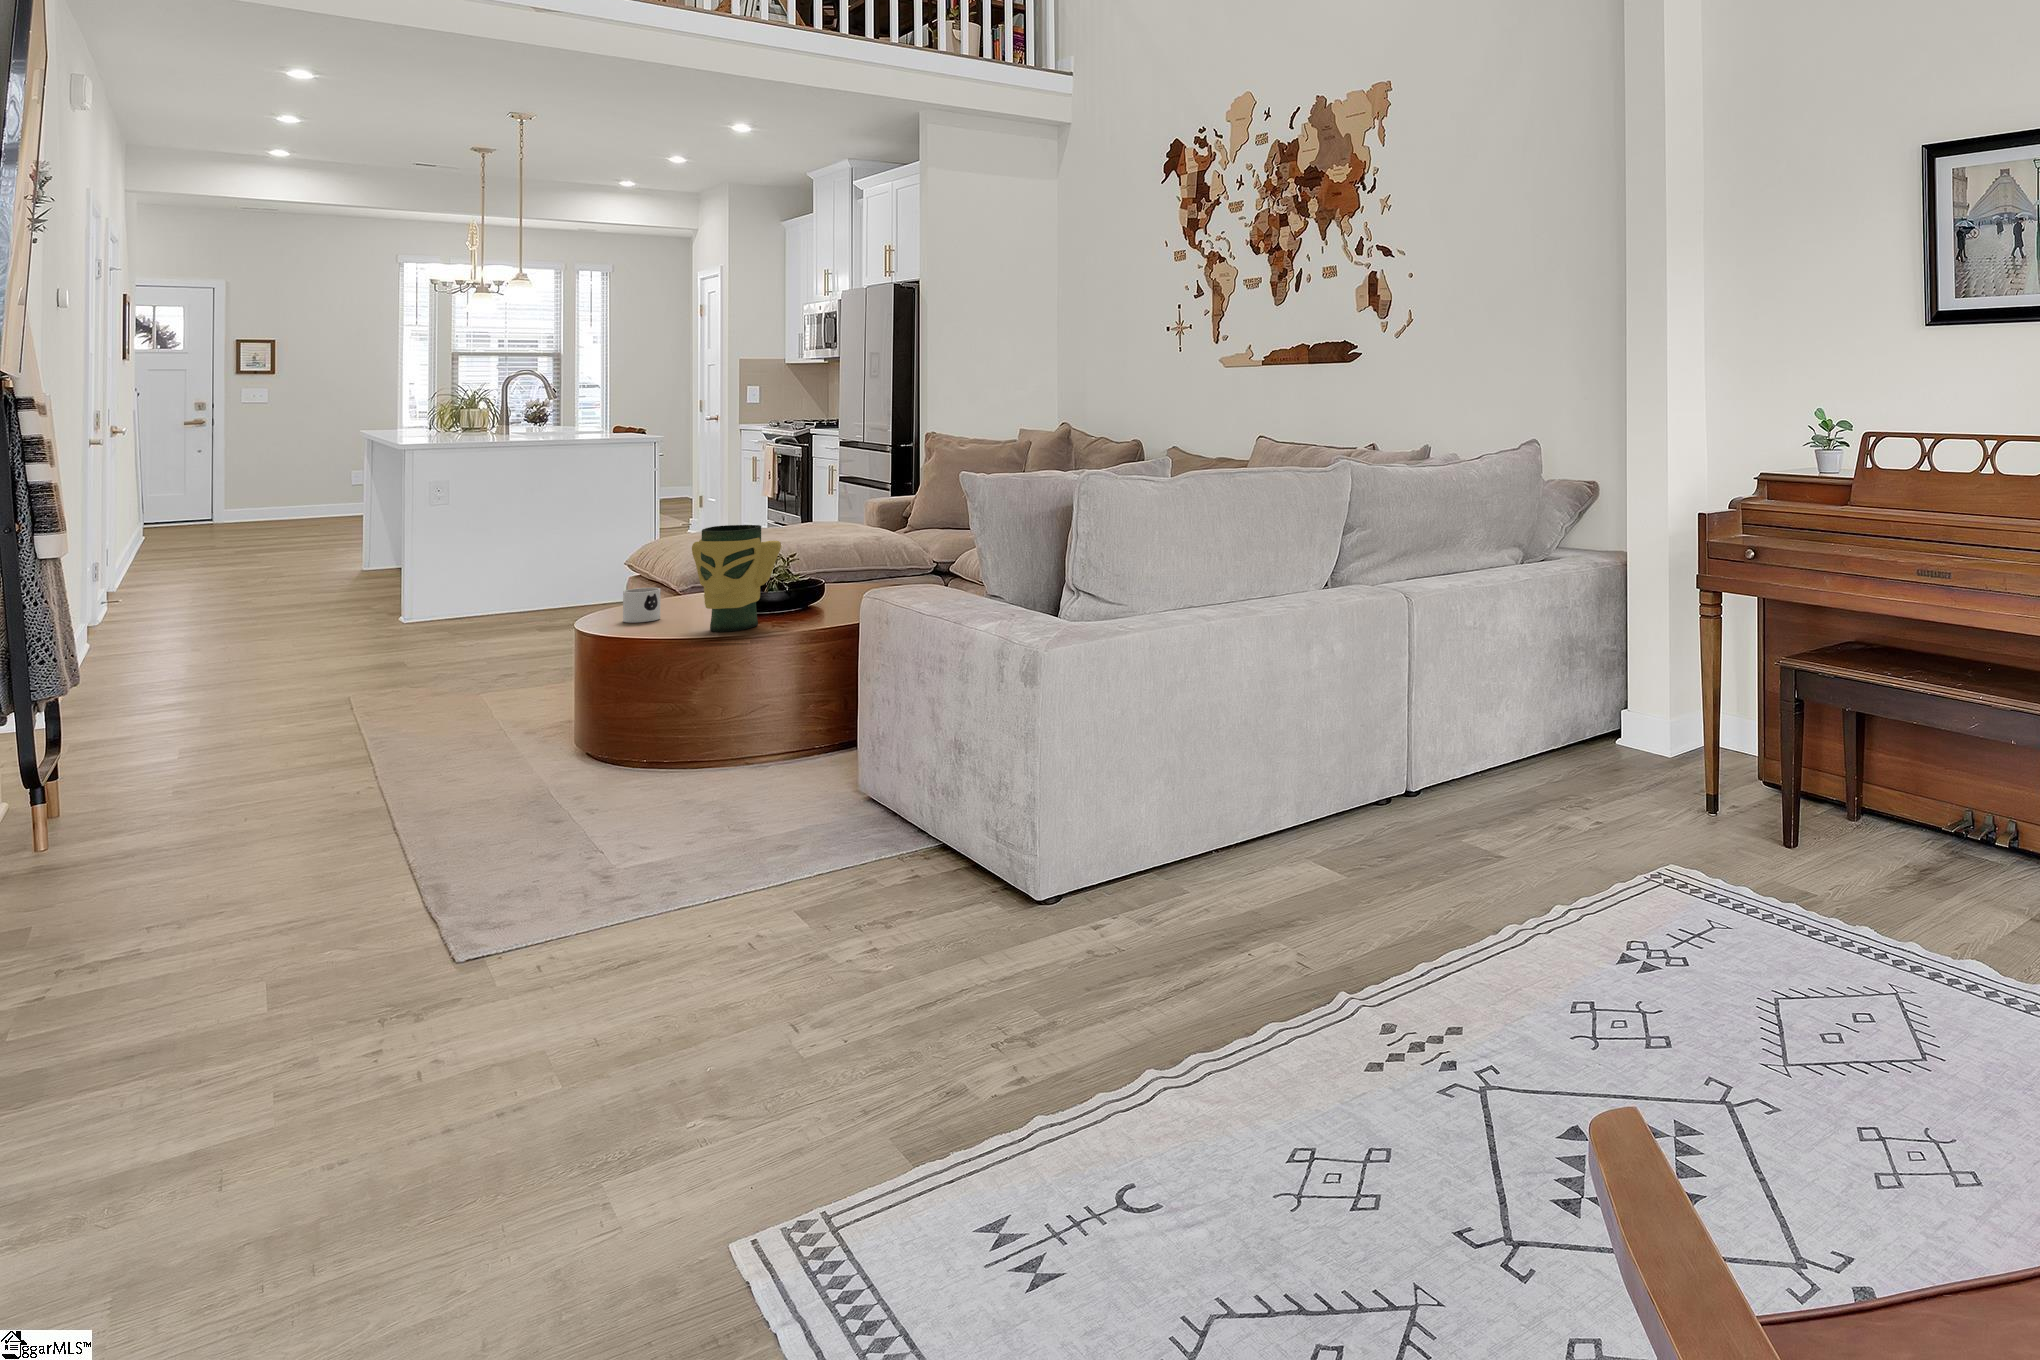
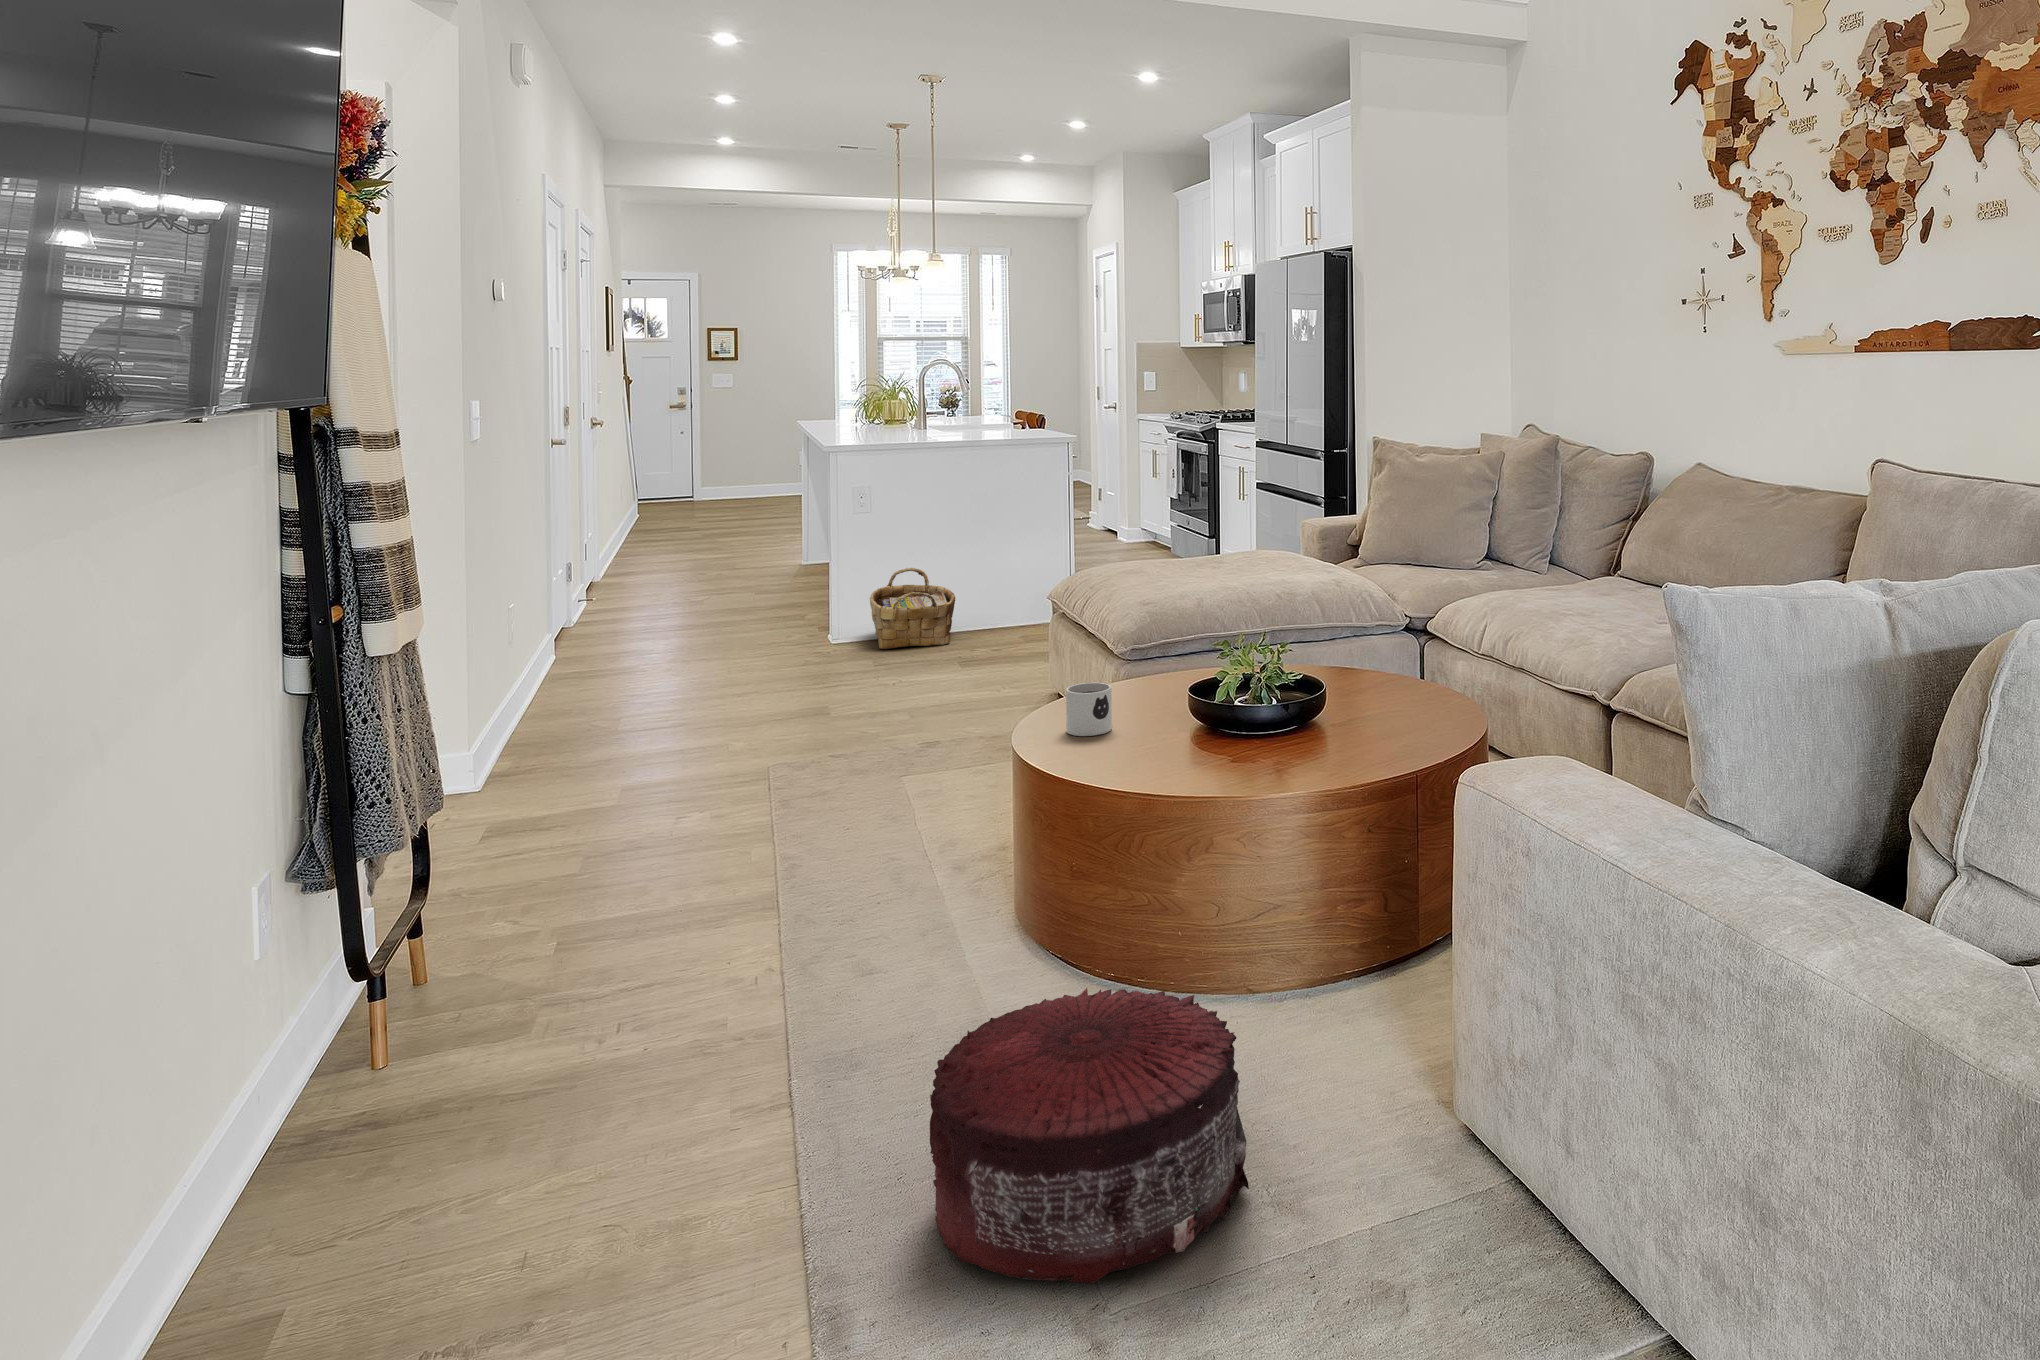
vase: present [692,525,781,632] -> none [1155,605,1274,770]
woven basket: none [447,552,536,622] -> present [870,568,955,649]
pouf: none [506,738,723,870] -> present [930,988,1249,1284]

